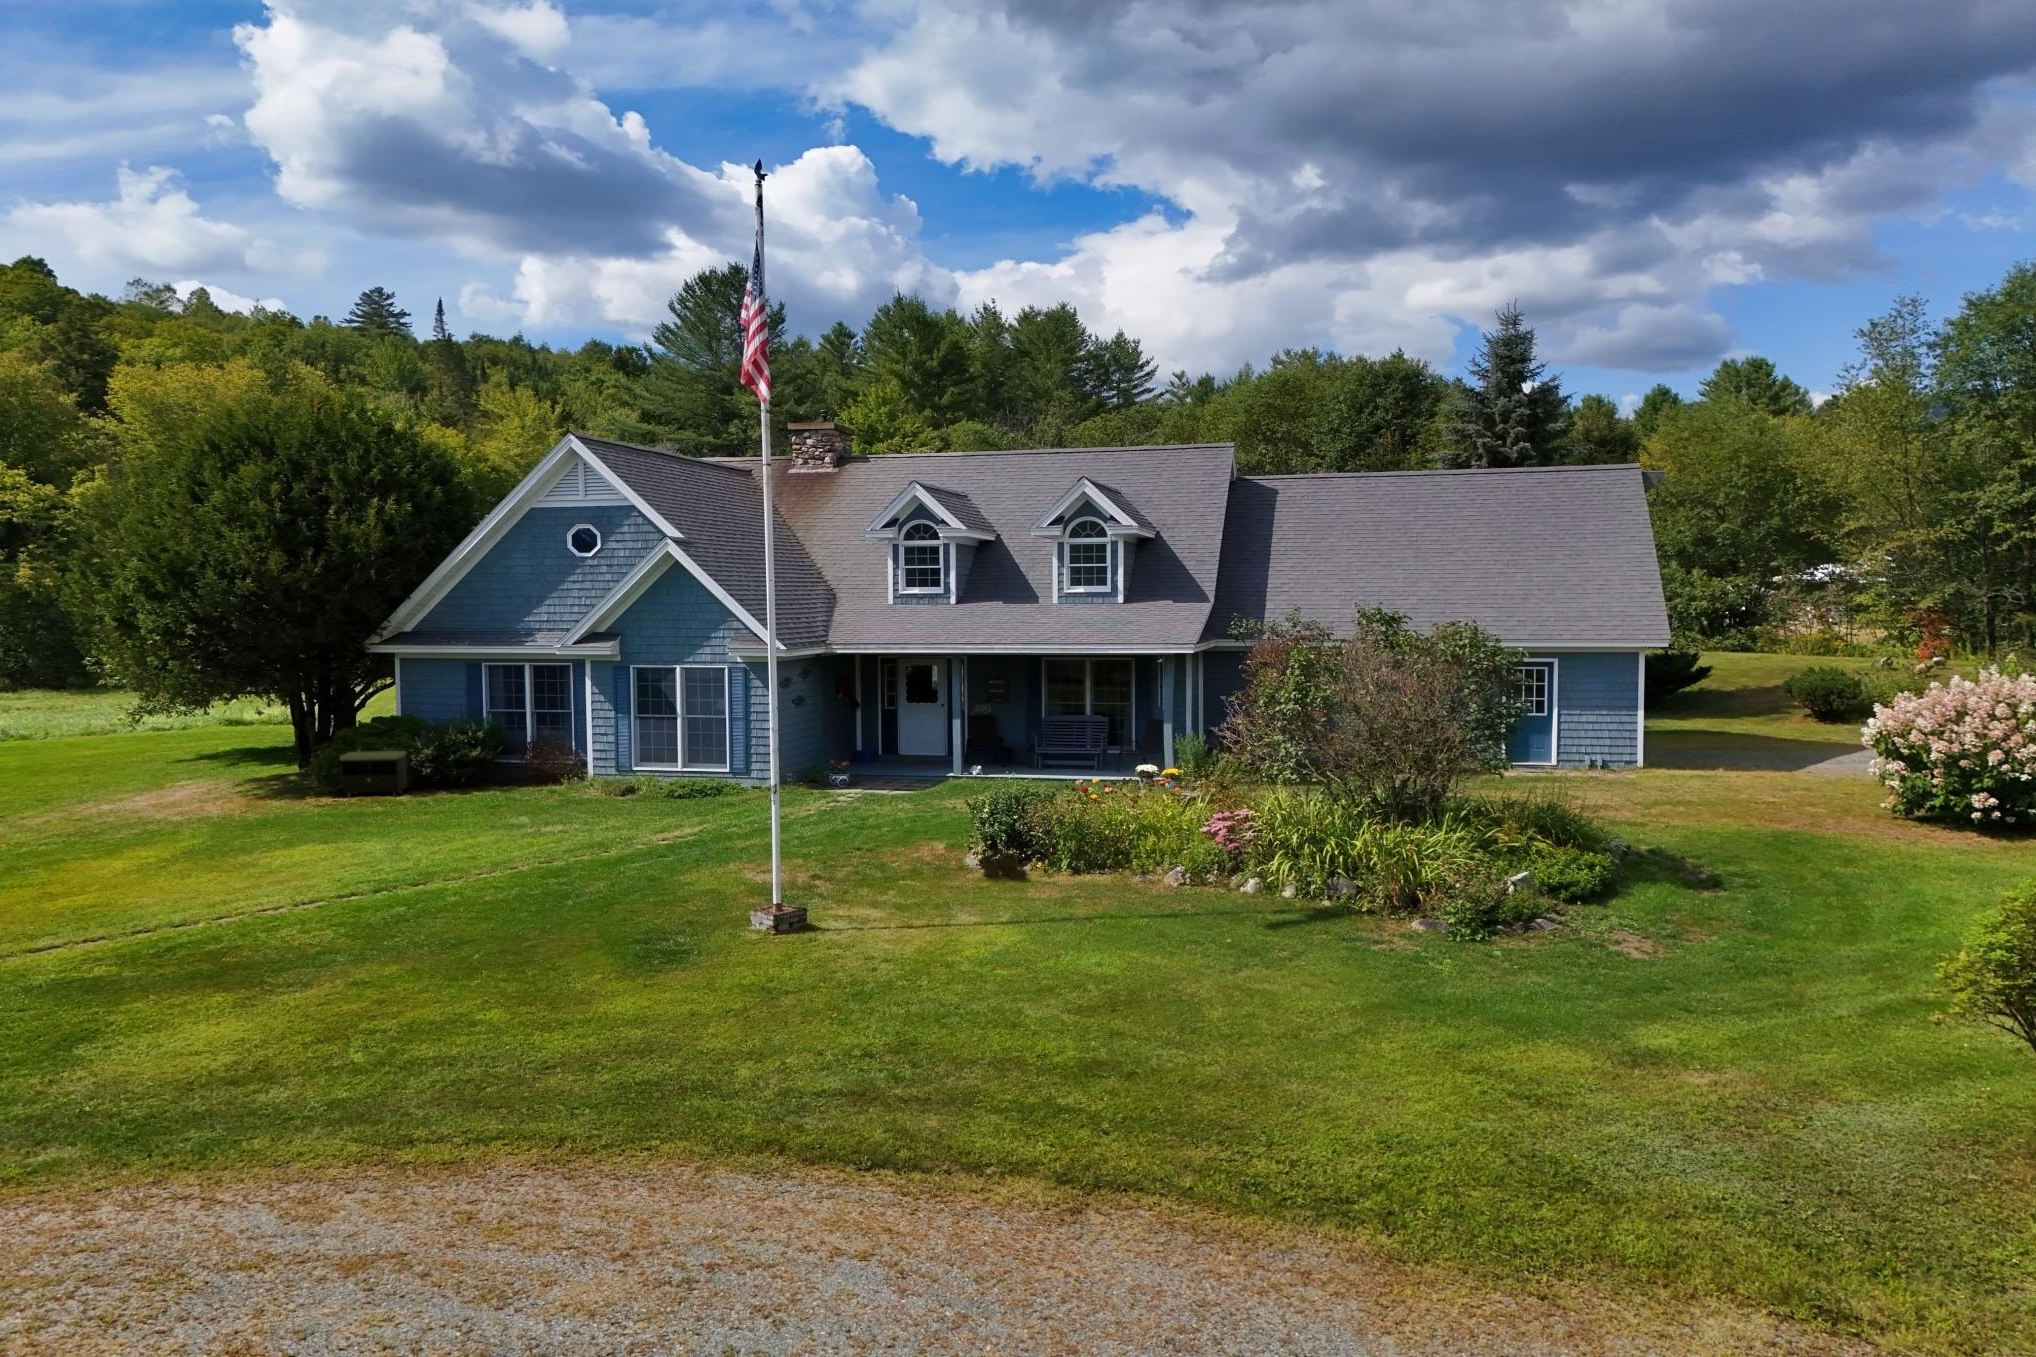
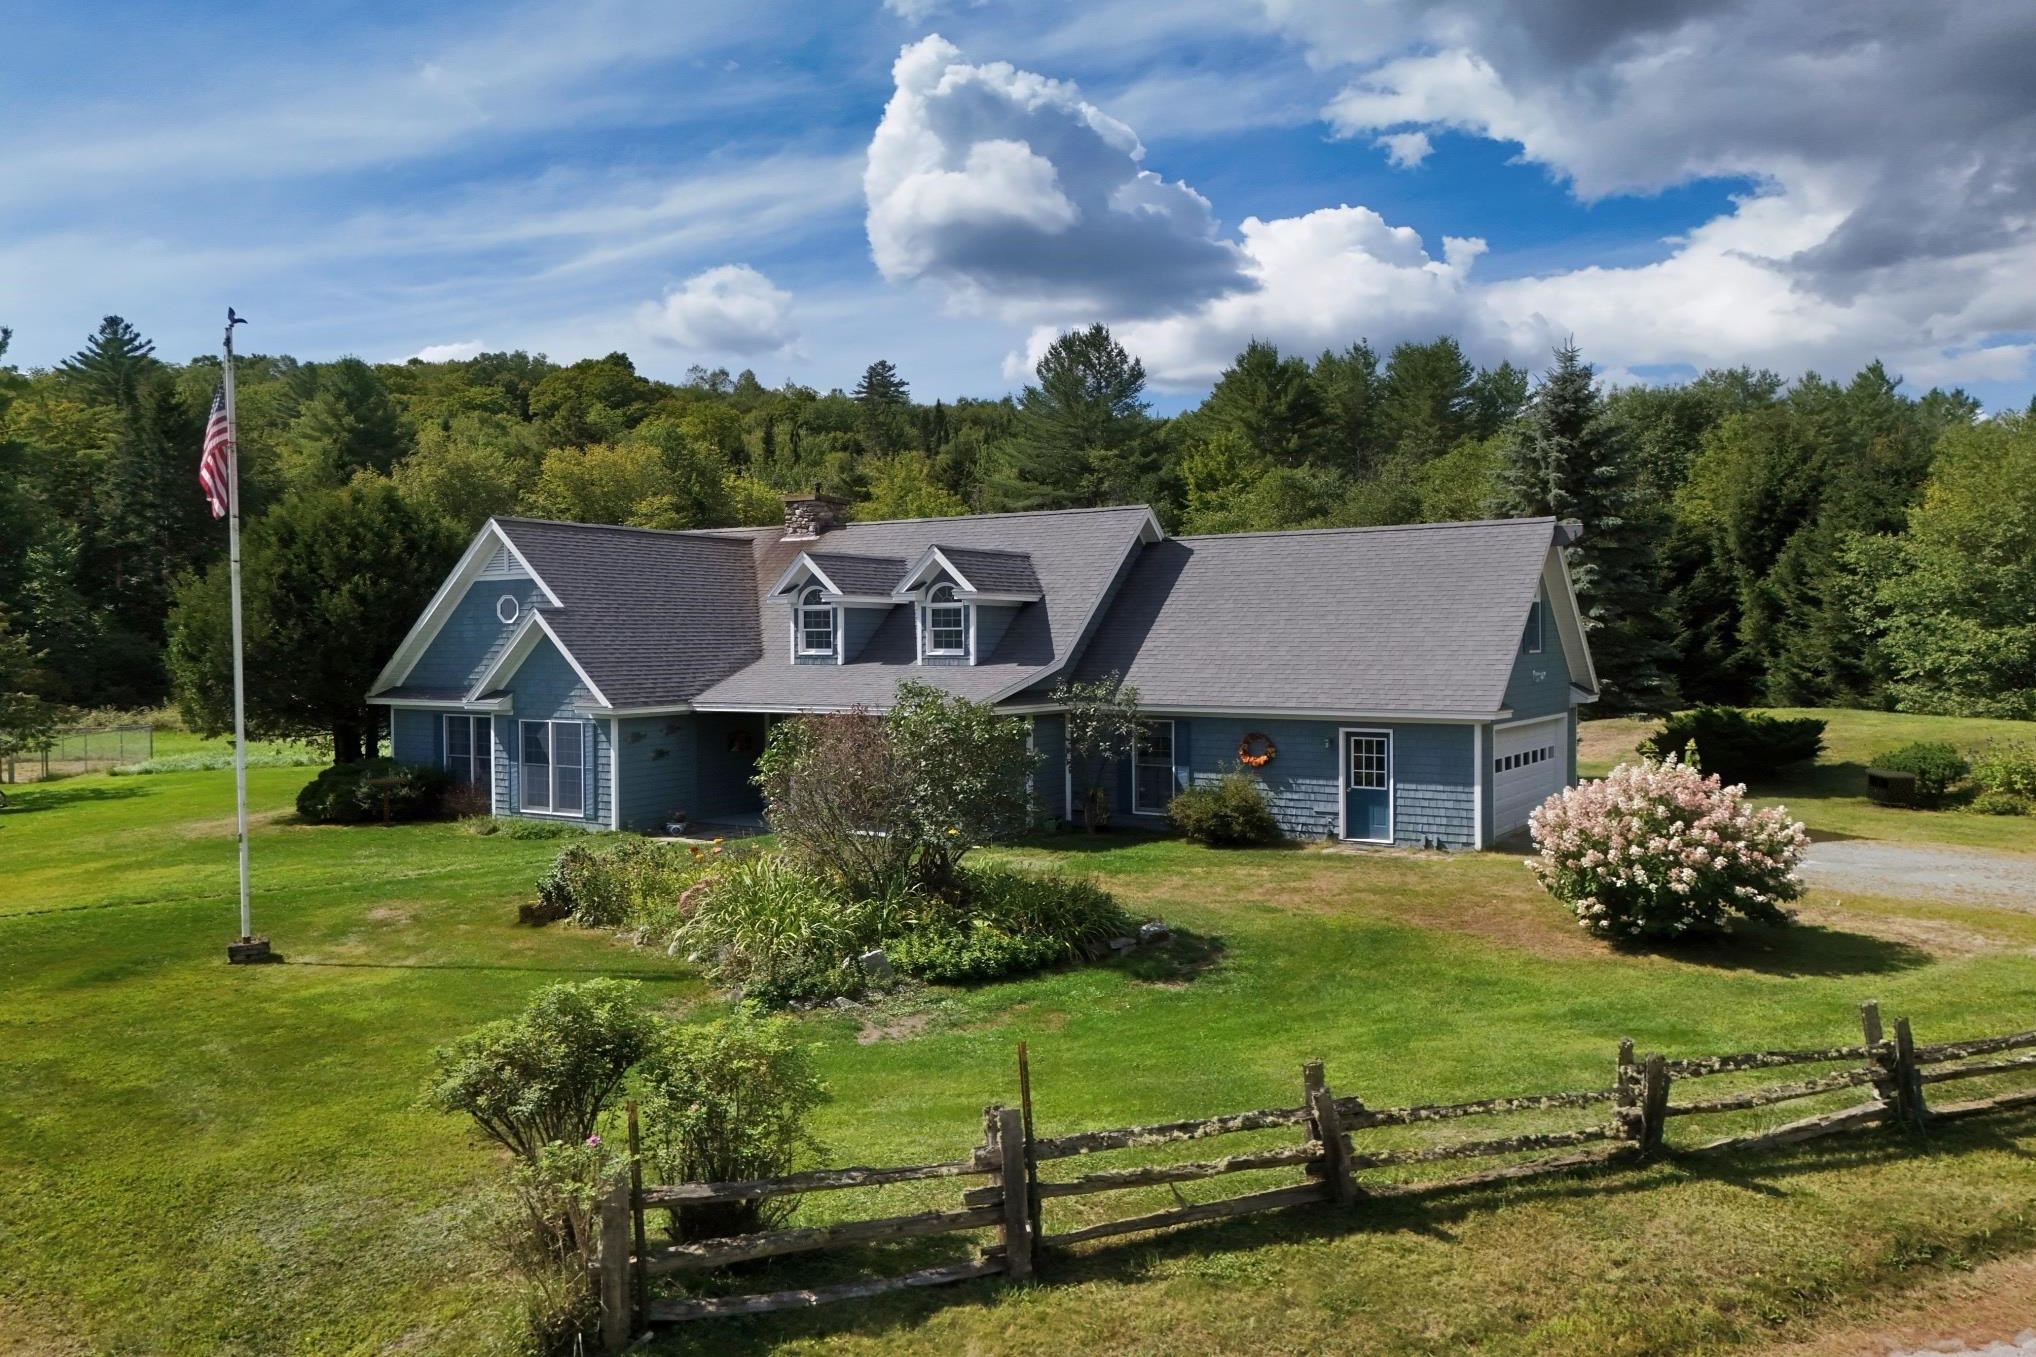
pedestal table: none [432,736,485,793] -> present [363,778,407,826]
storage bench: present [340,751,407,796] -> present [1866,768,1916,807]

